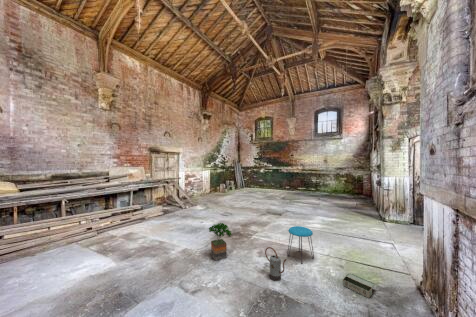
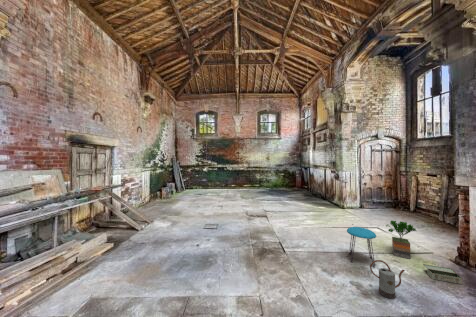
potted tree: present [209,223,232,261] -> present [386,221,416,259]

